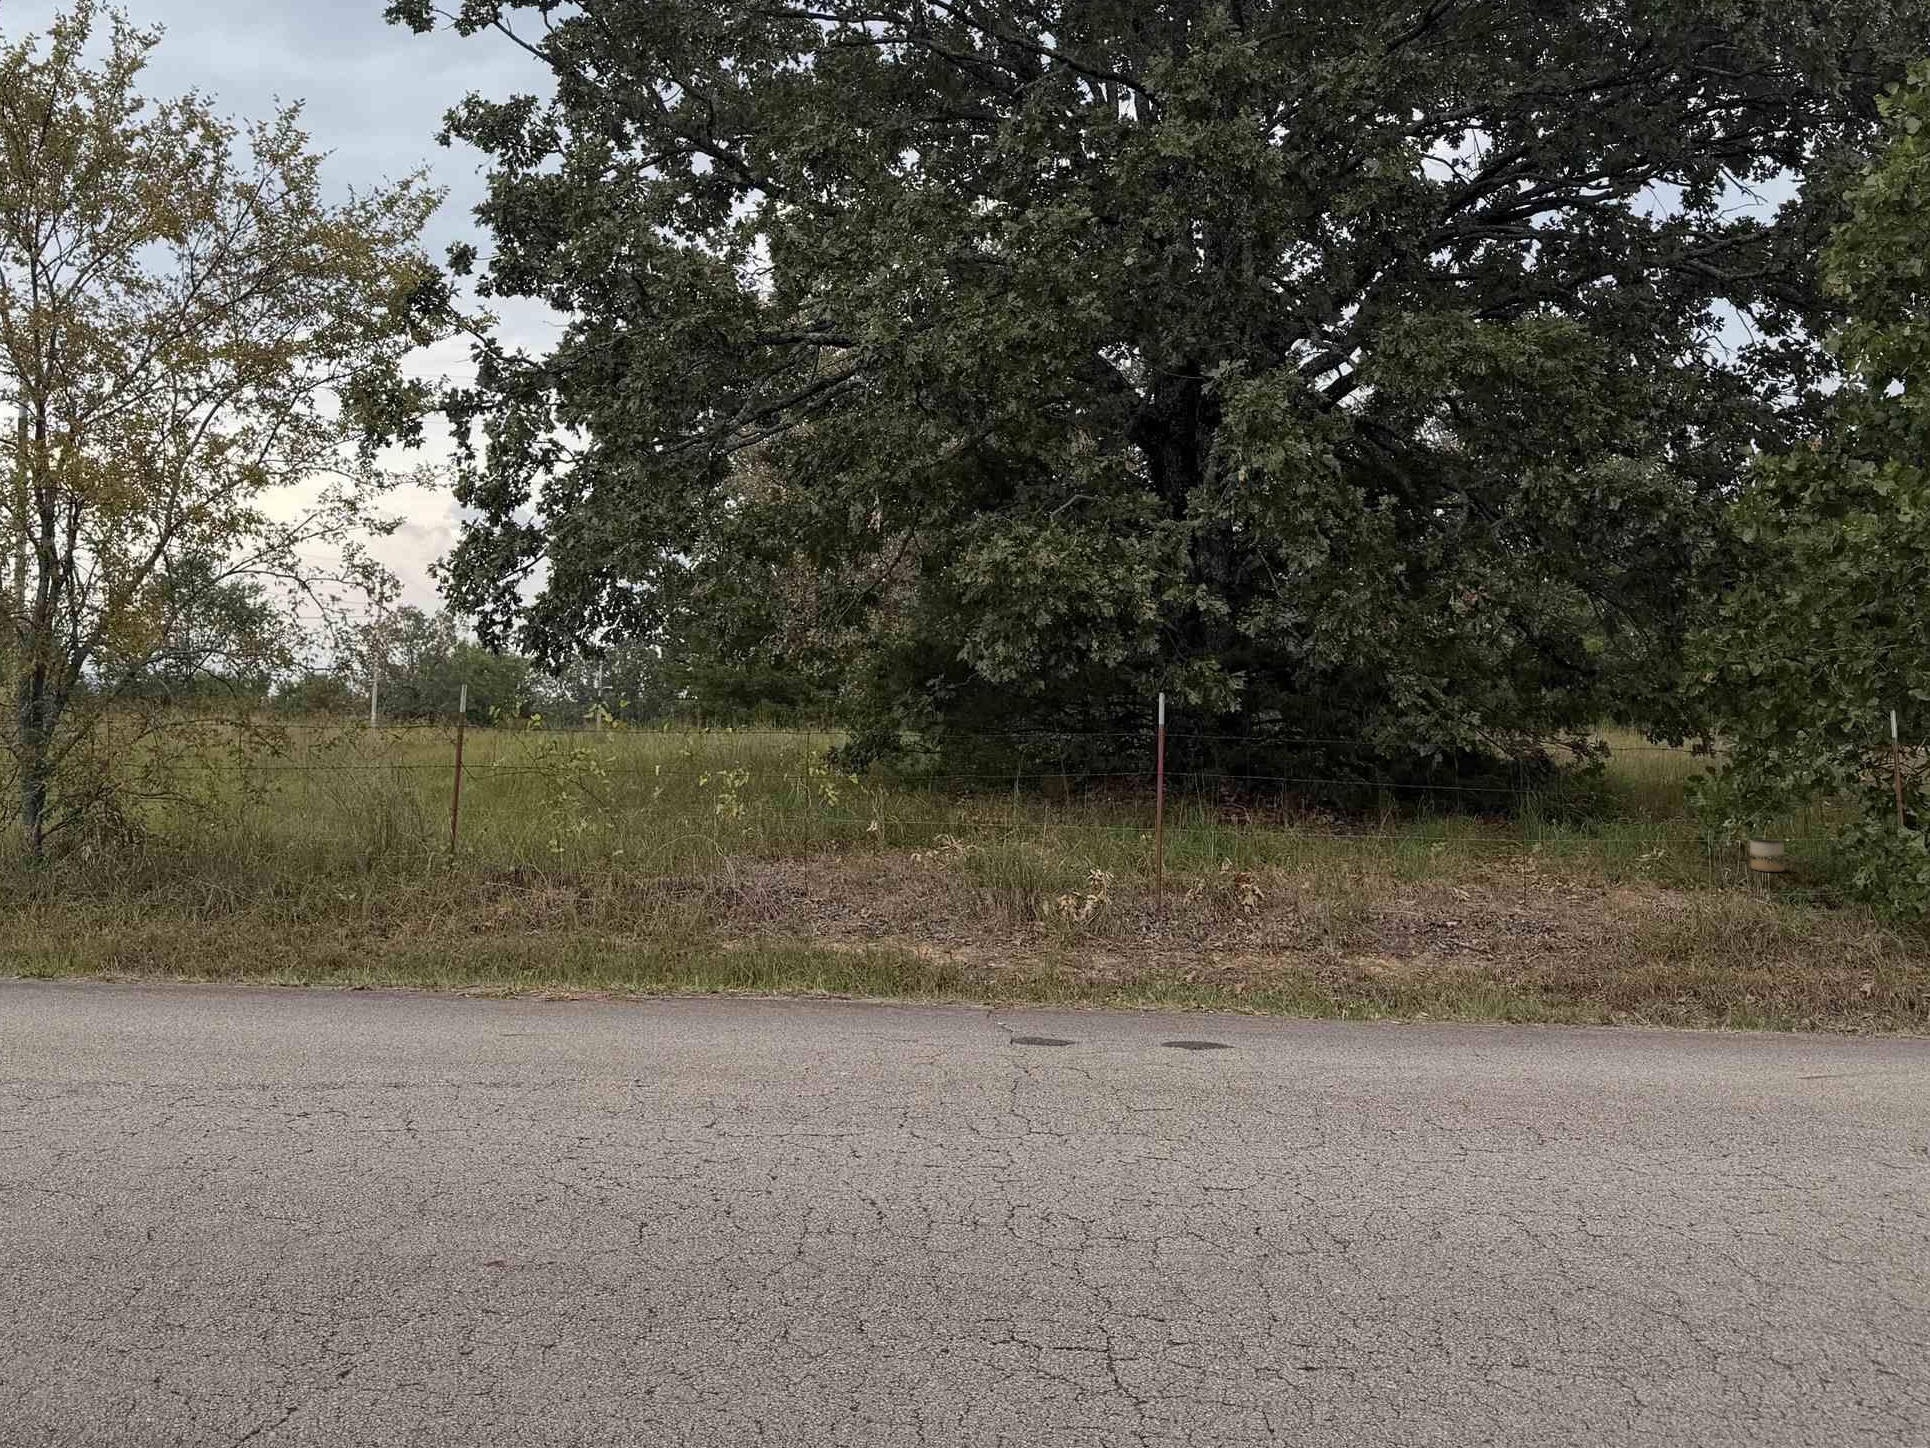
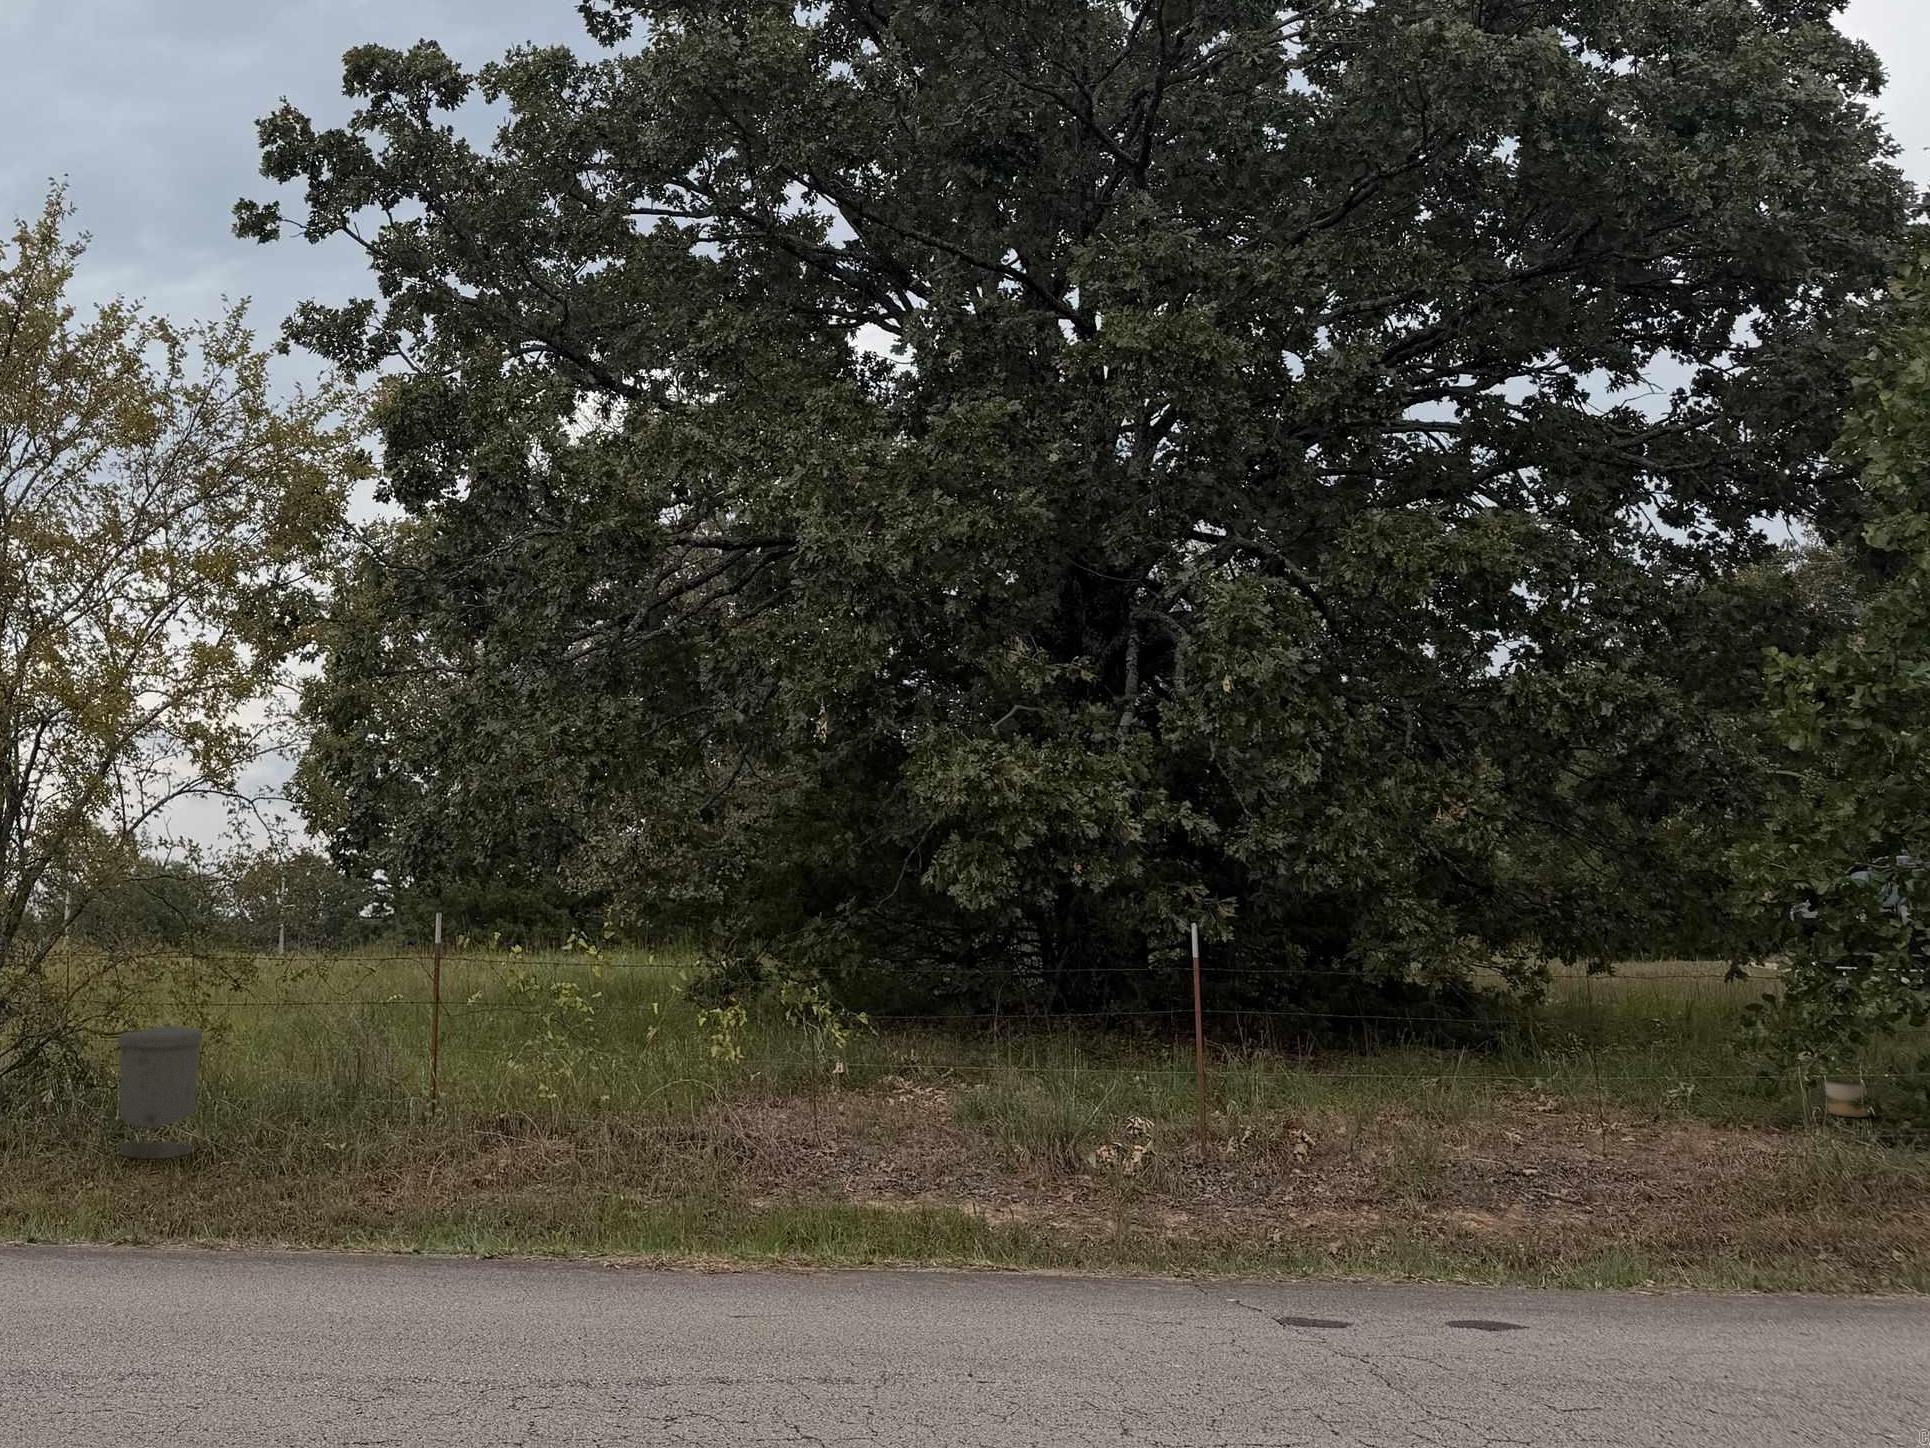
trash can: none [149,788,235,910] -> present [117,1026,203,1159]

